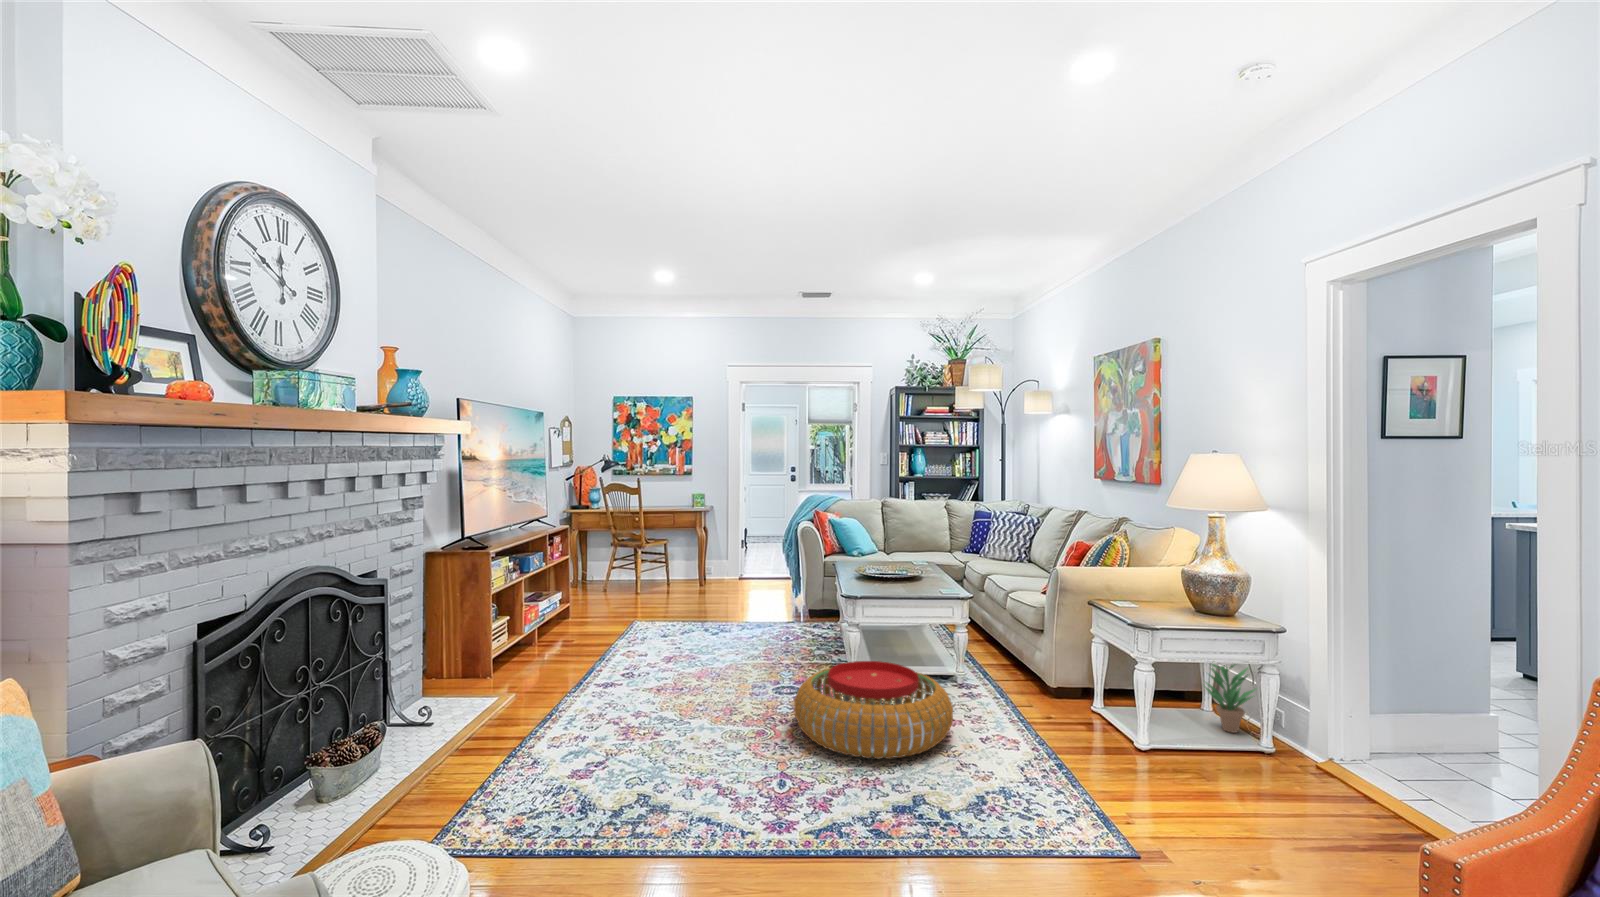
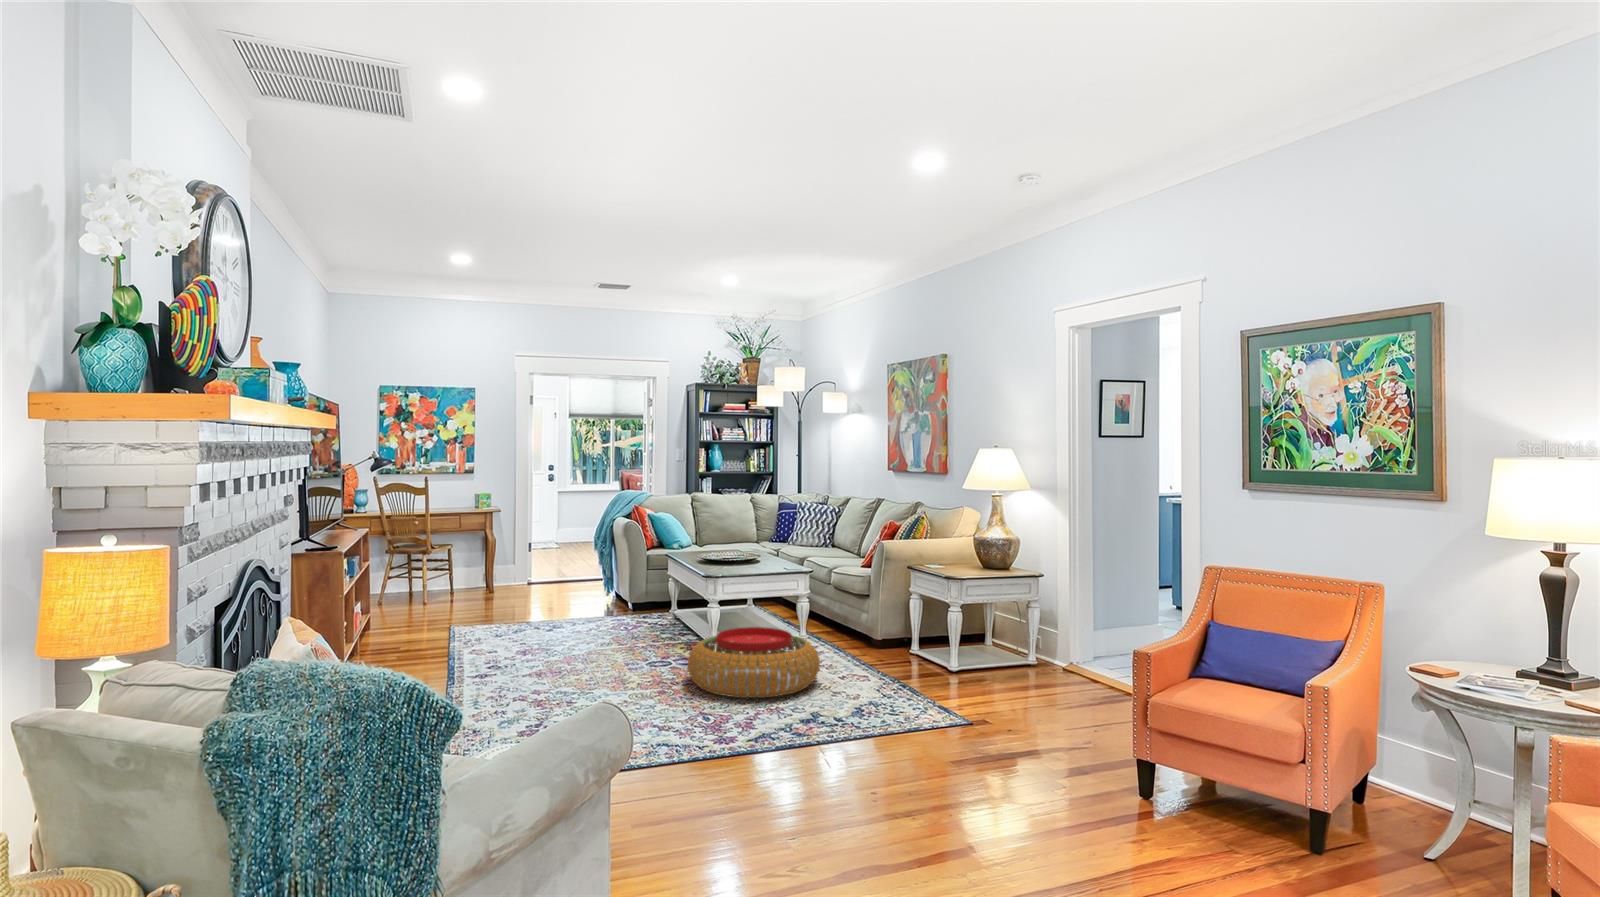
potted plant: present [1205,664,1256,733] -> none [986,589,1025,657]

